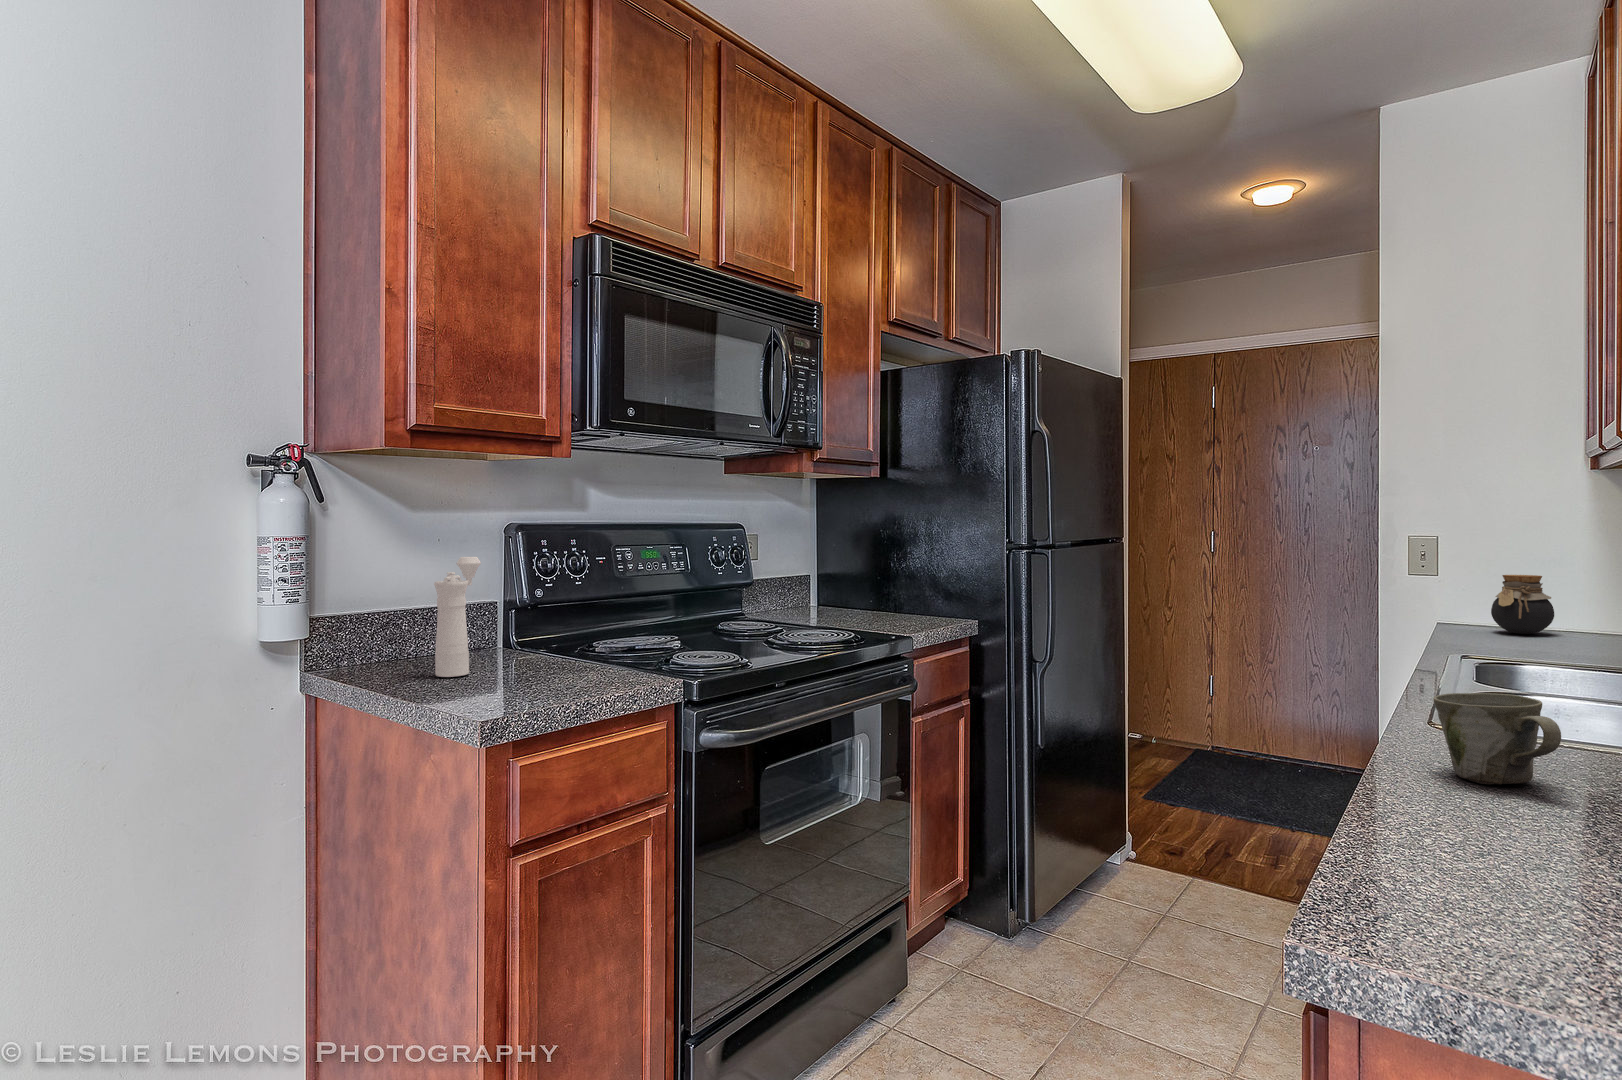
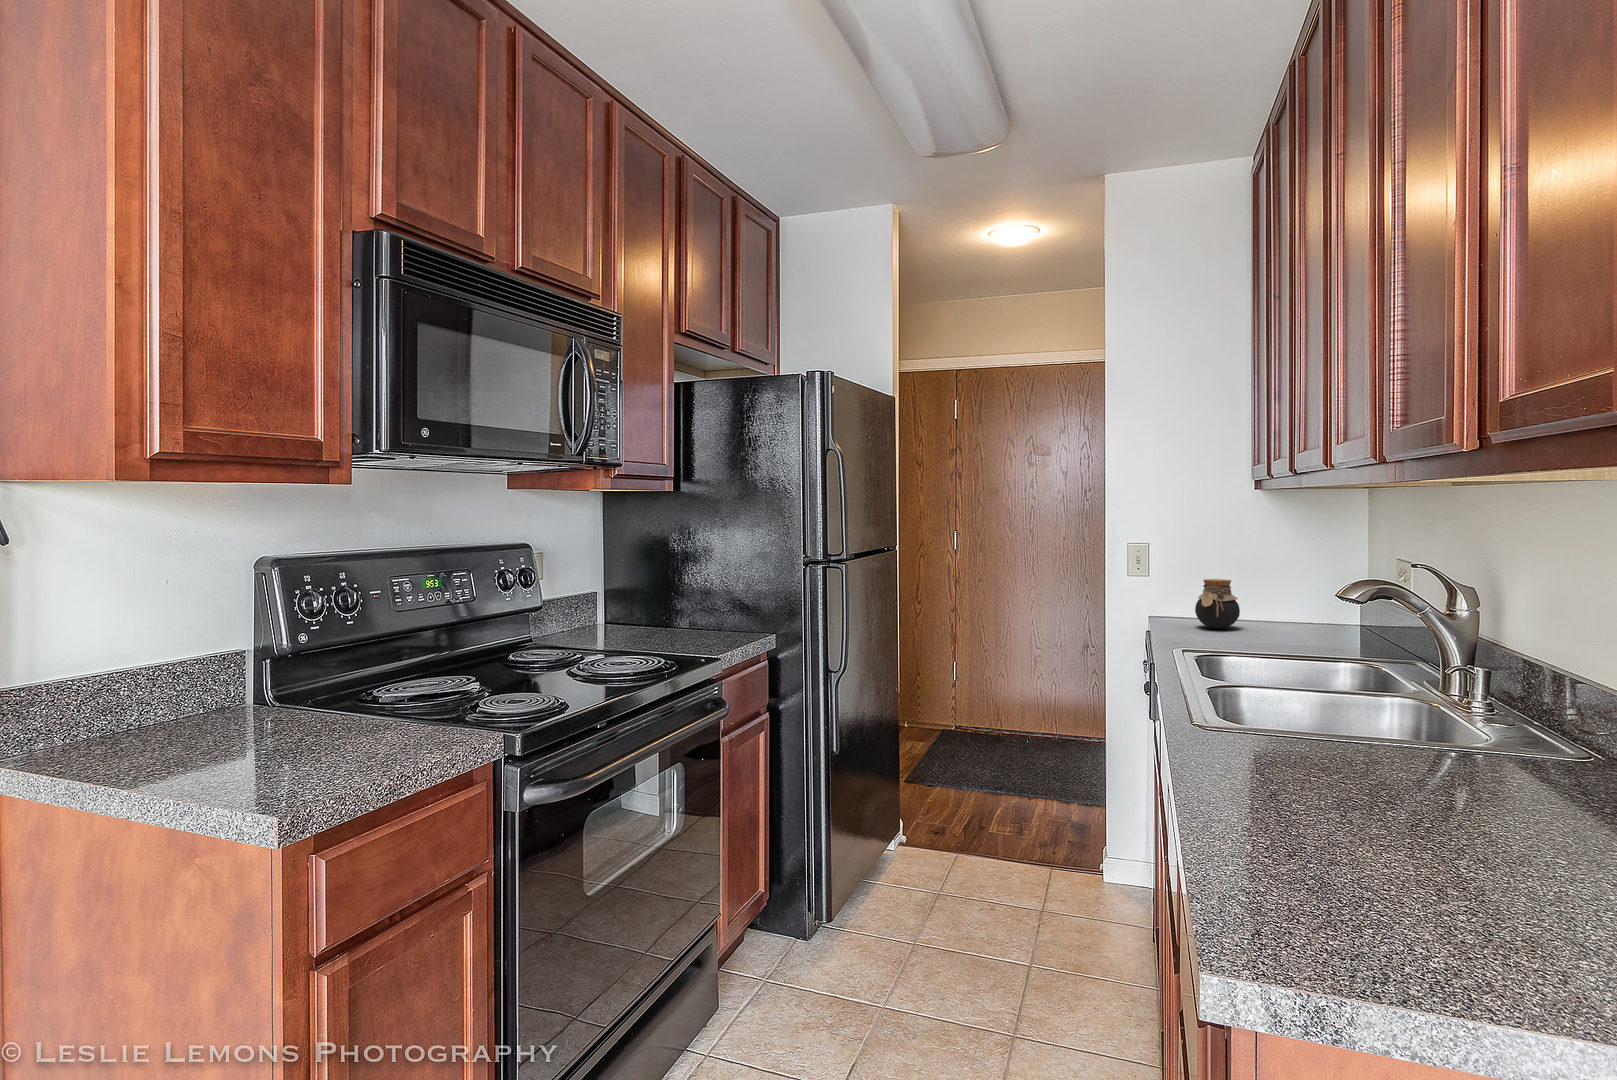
pepper mill: present [434,557,481,677] -> none [181,605,236,757]
mug: present [1433,693,1561,784] -> none [1221,710,1318,788]

